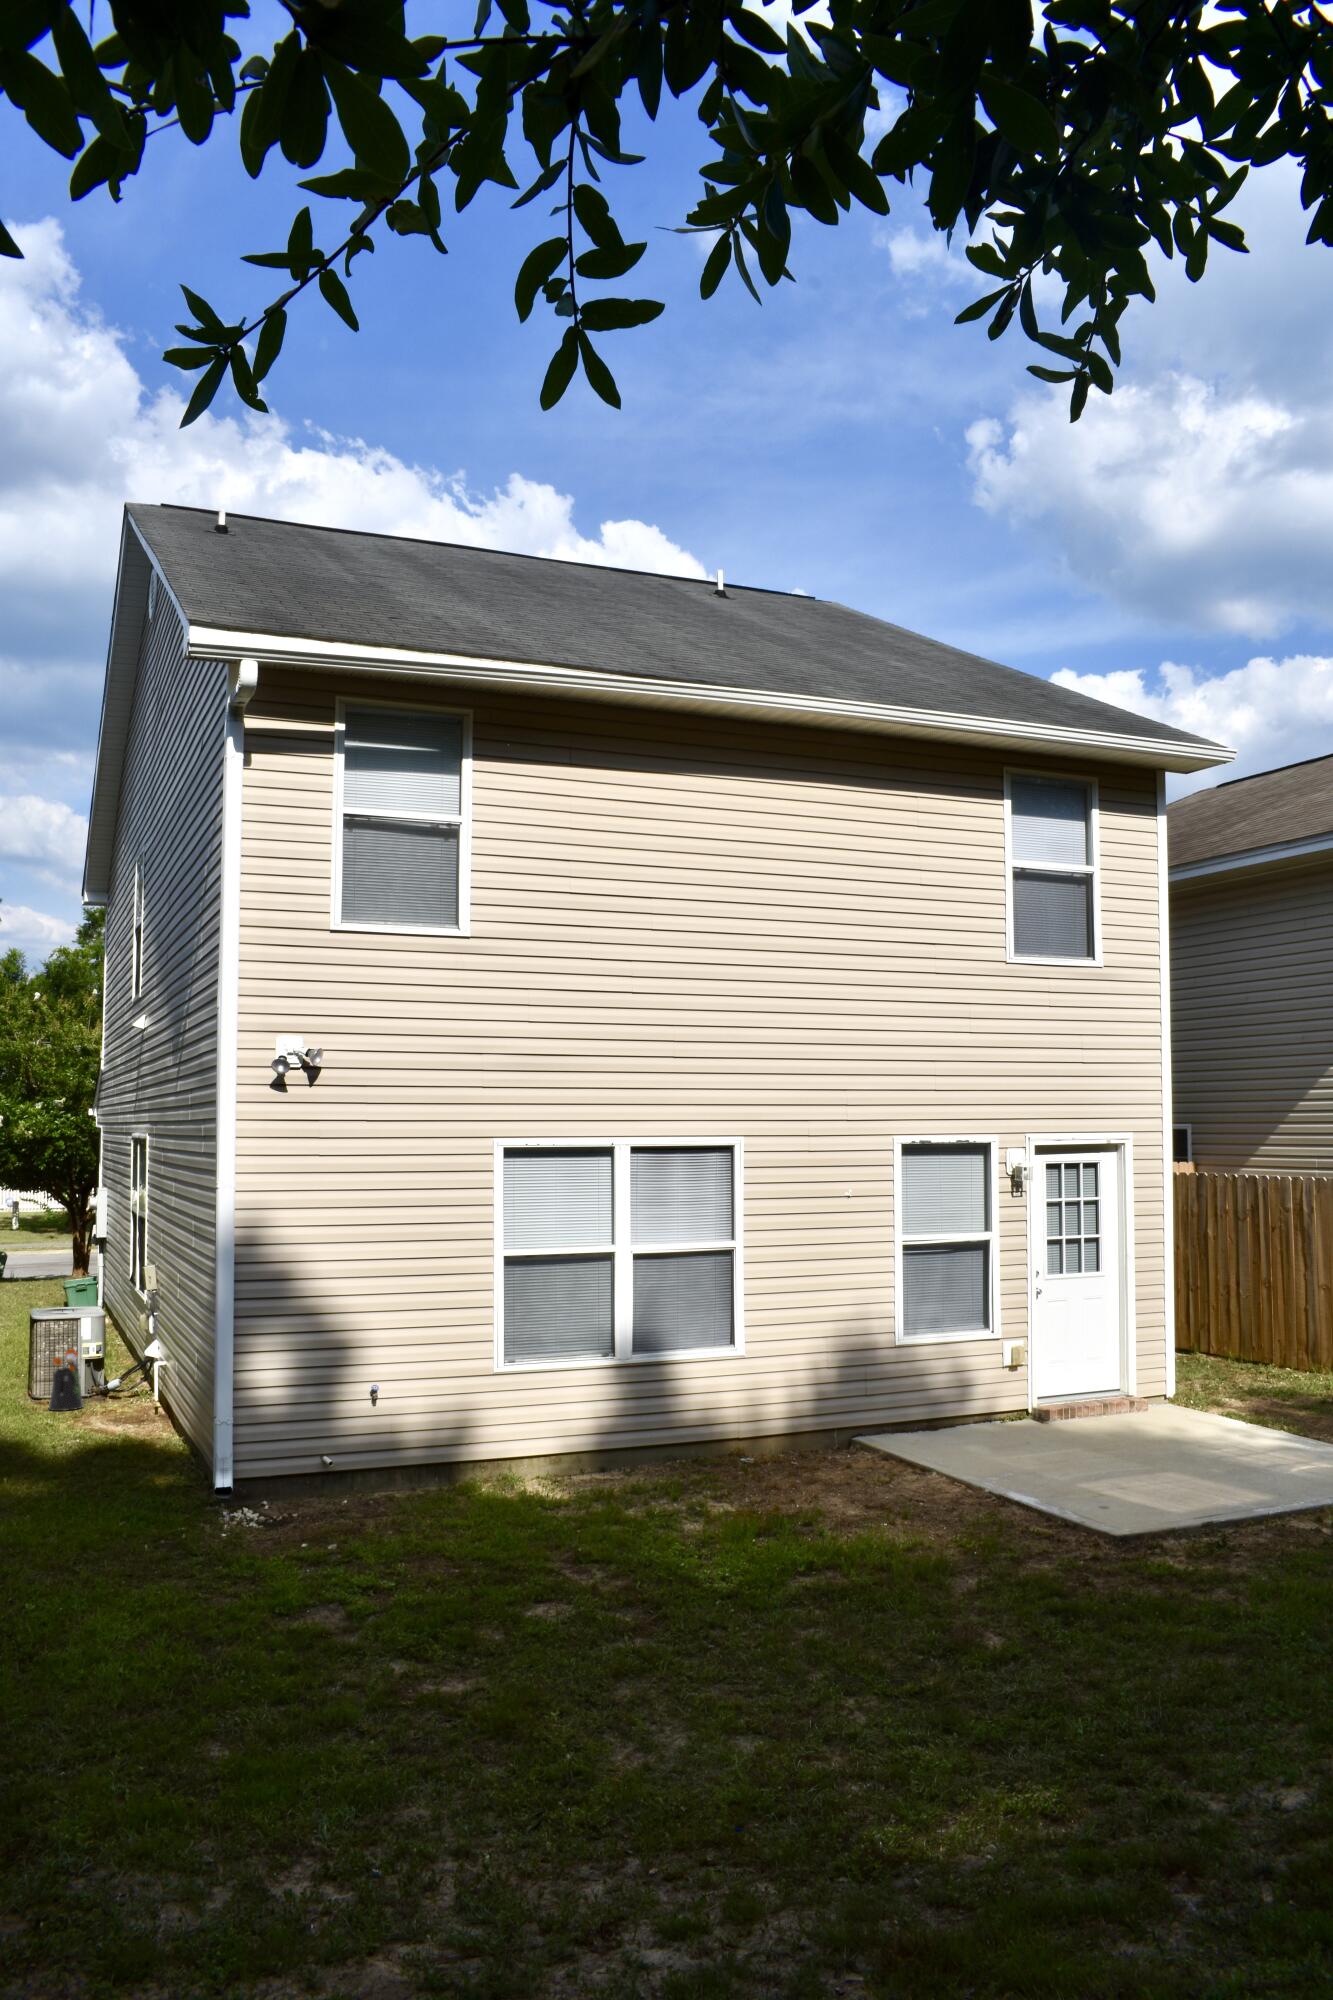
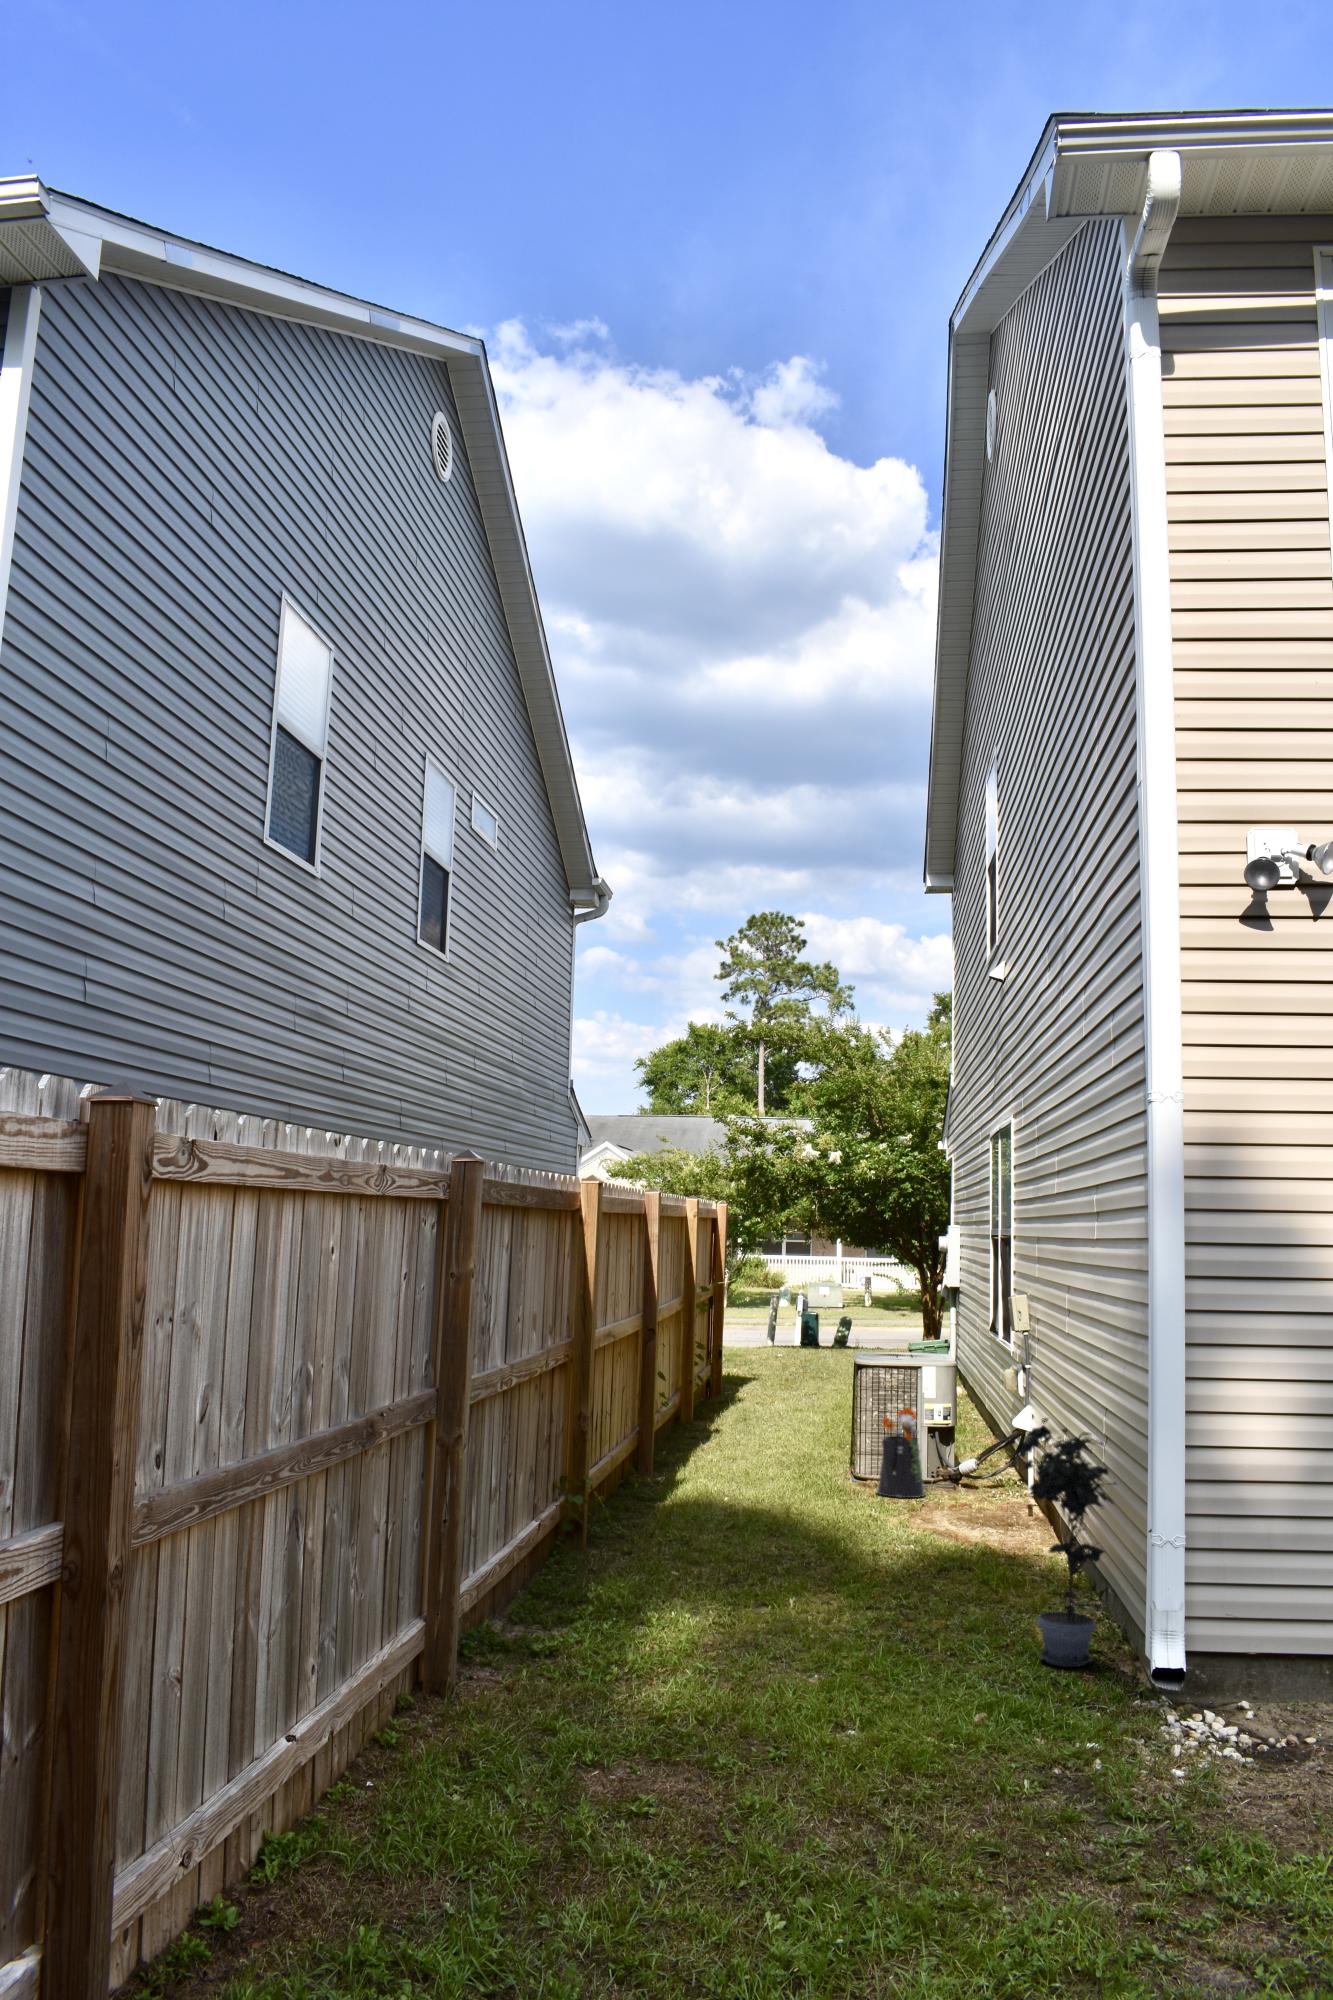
potted plant: none [144,1362,205,1499] -> present [1016,1418,1116,1667]

